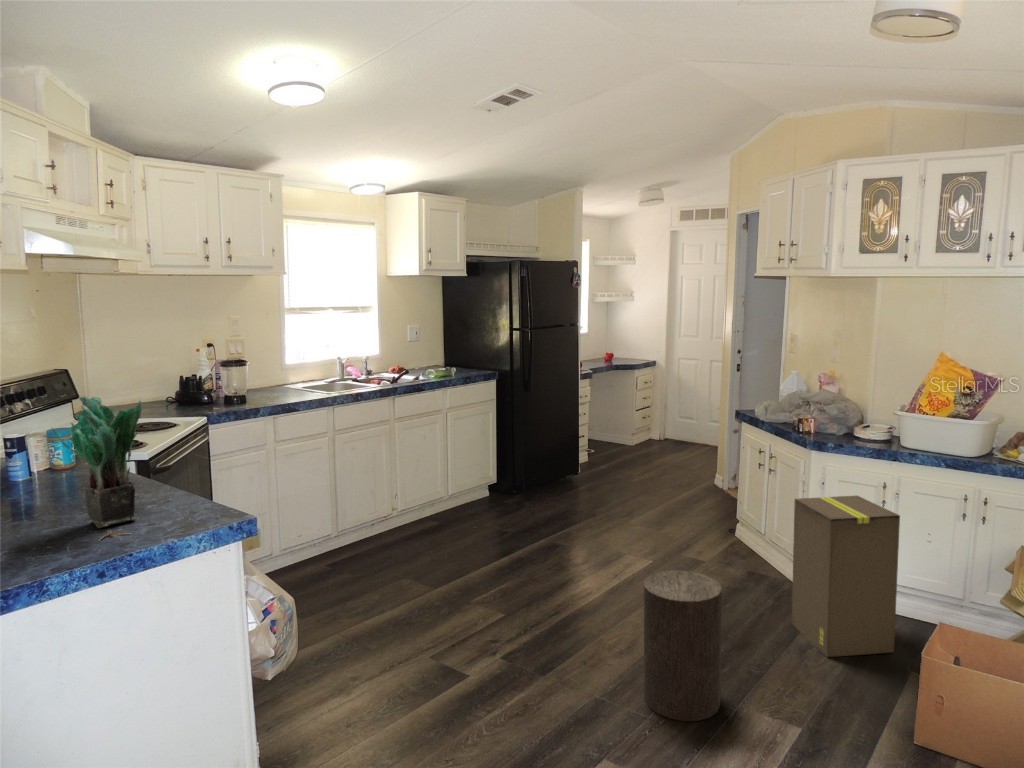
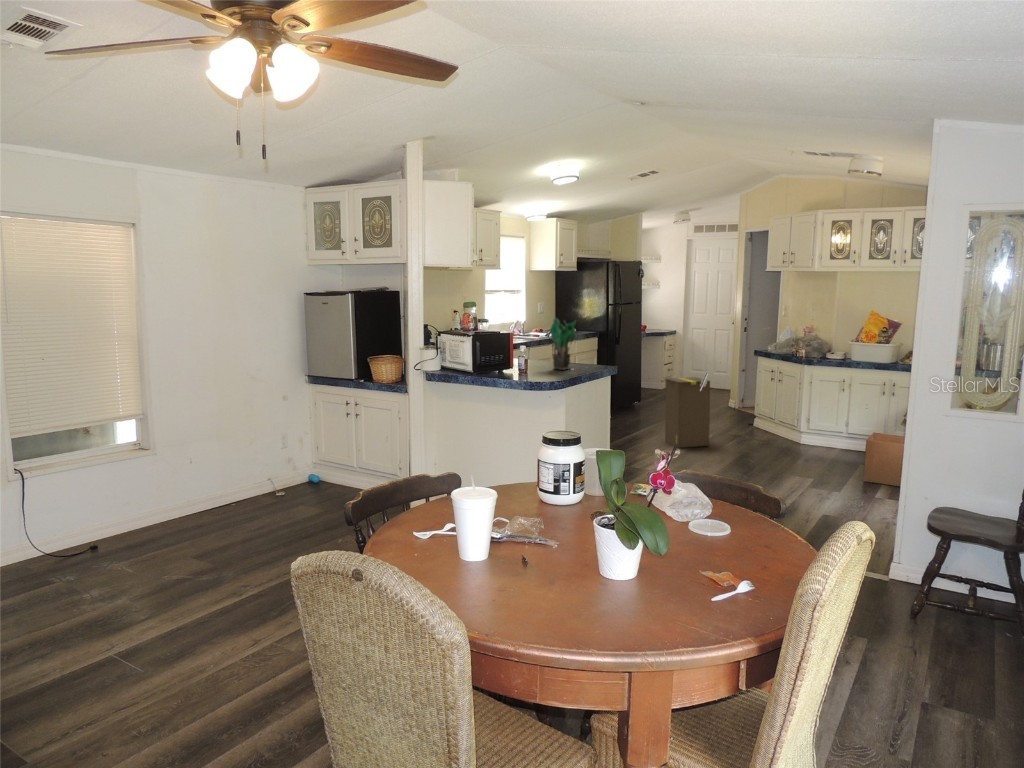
cardboard box: present [792,496,900,657] -> present [665,377,710,448]
stool: present [644,570,722,721] -> none [741,412,780,474]

